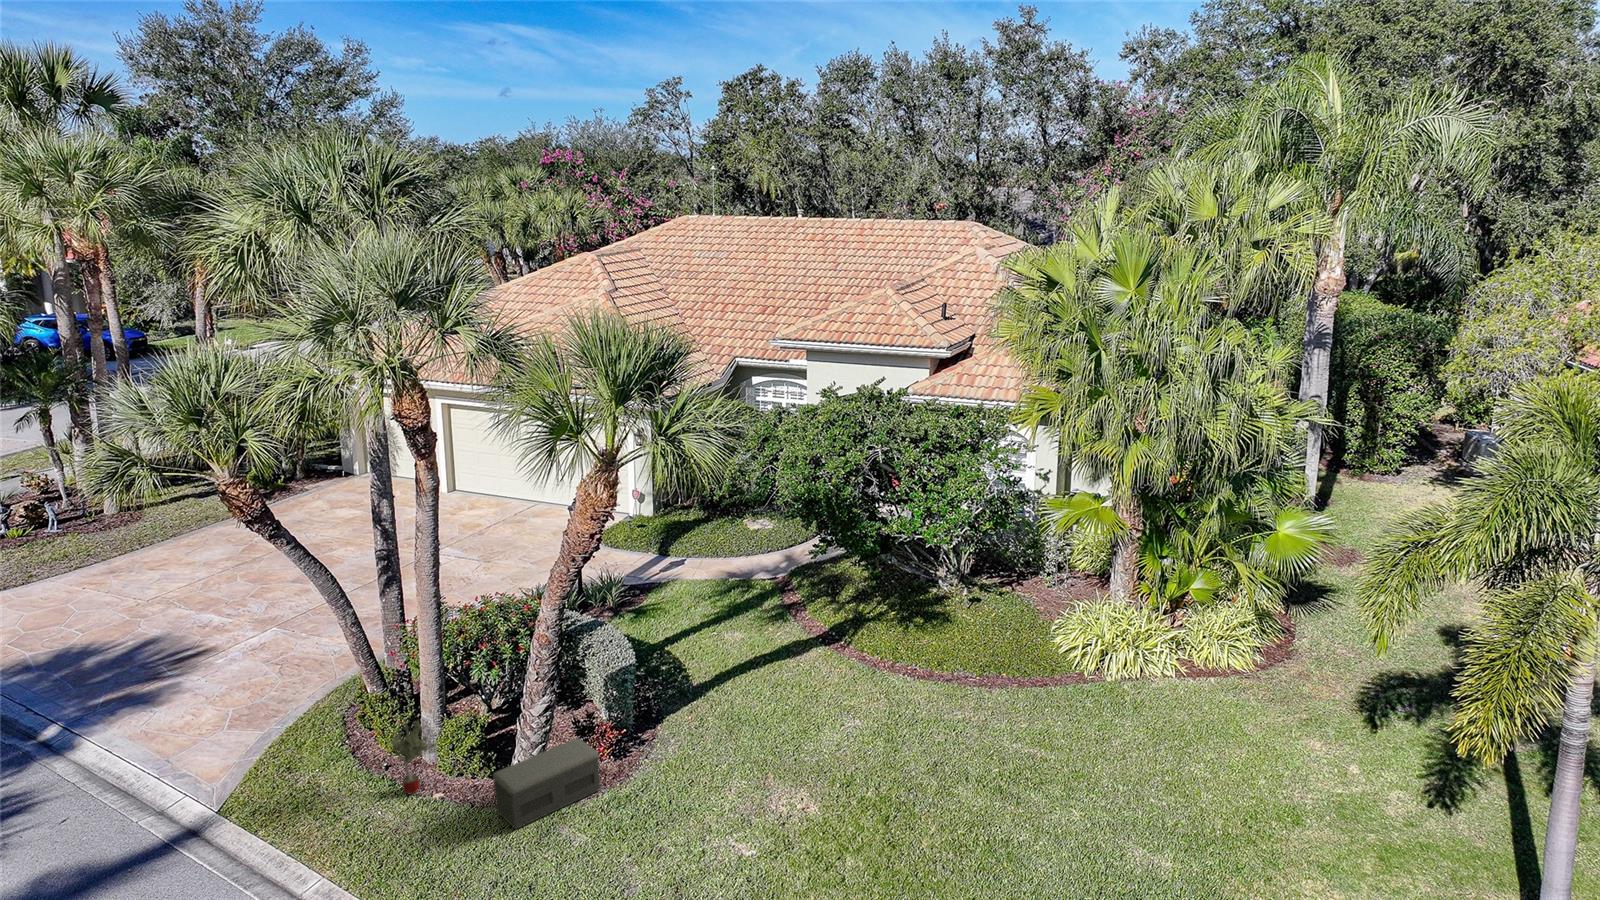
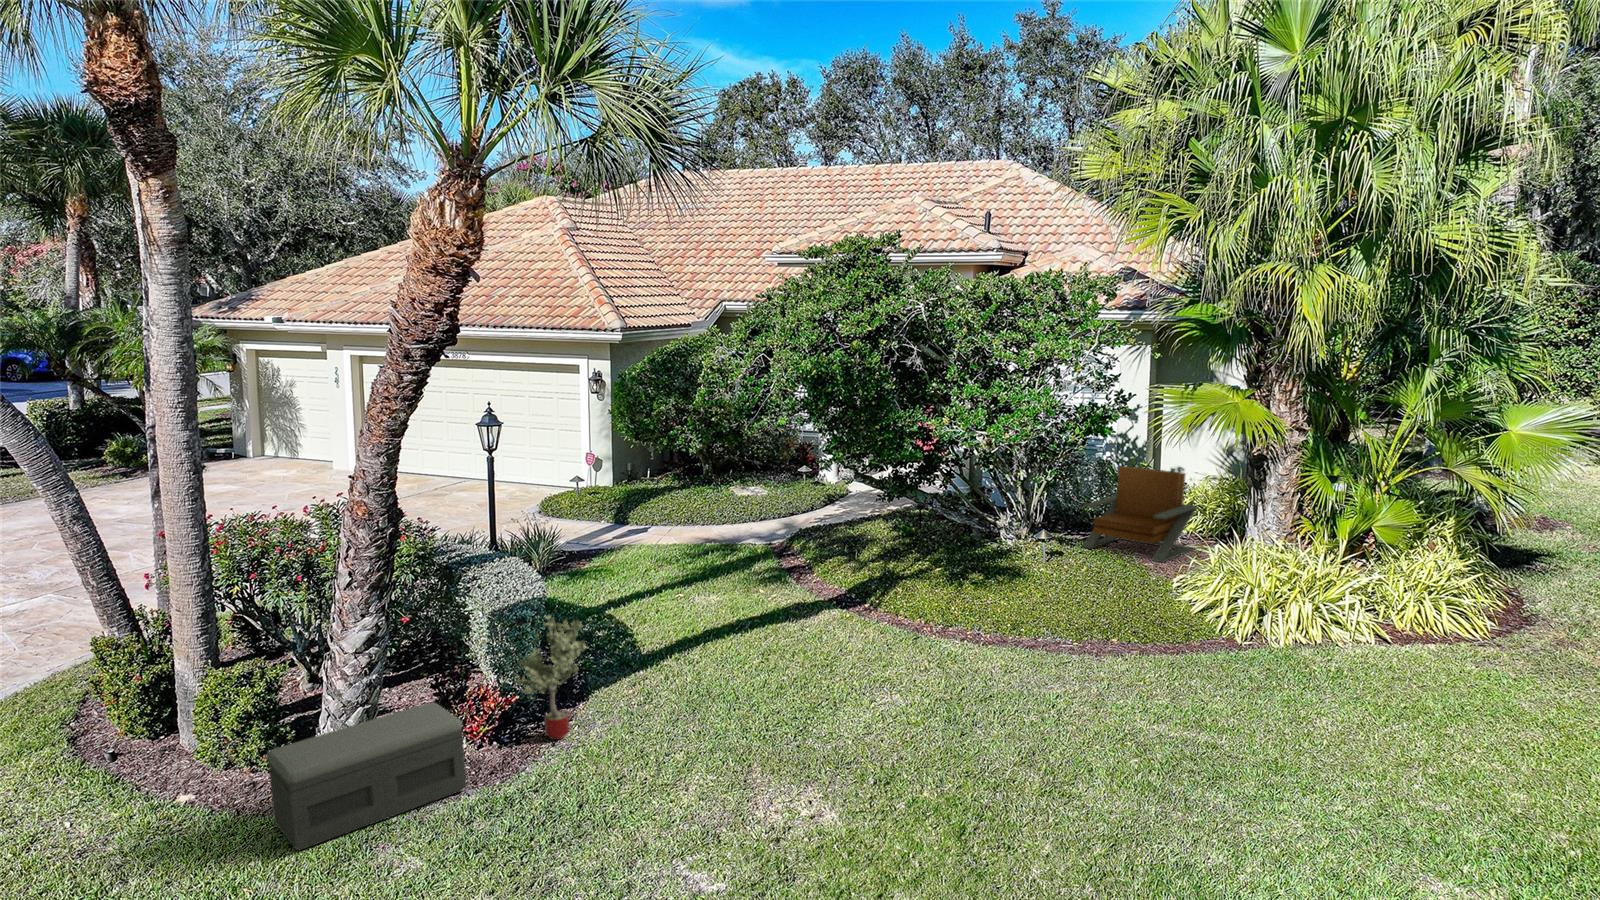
lounge chair: none [1001,527,1083,604] -> present [1082,466,1197,562]
potted tree: present [391,720,437,794] -> present [515,615,586,740]

